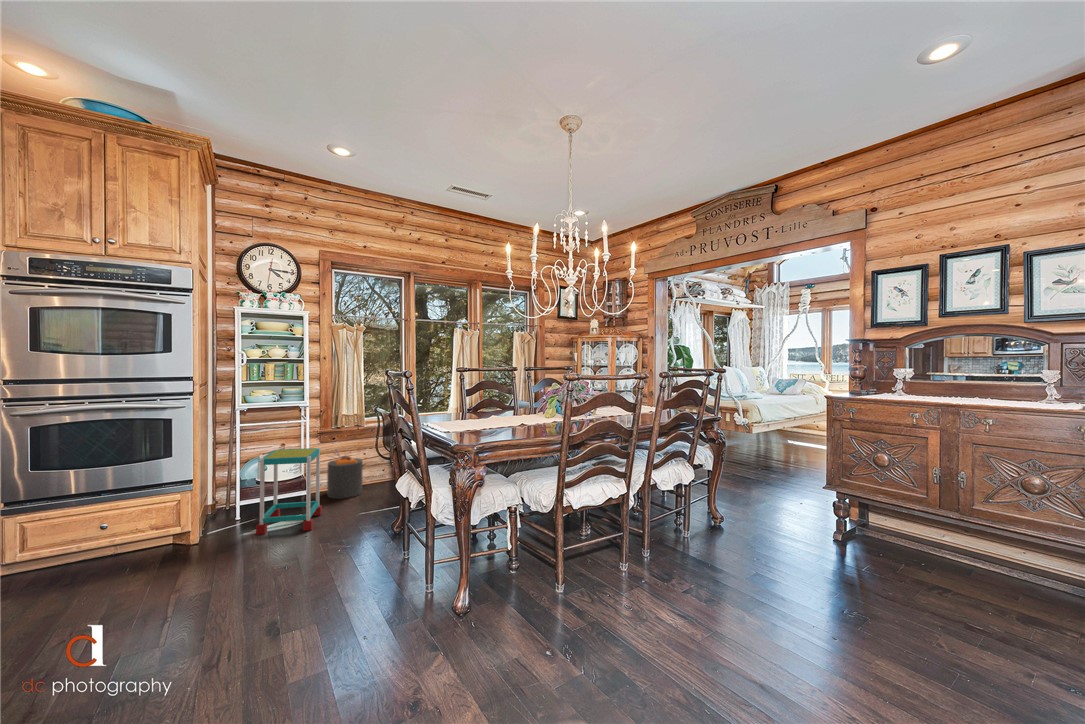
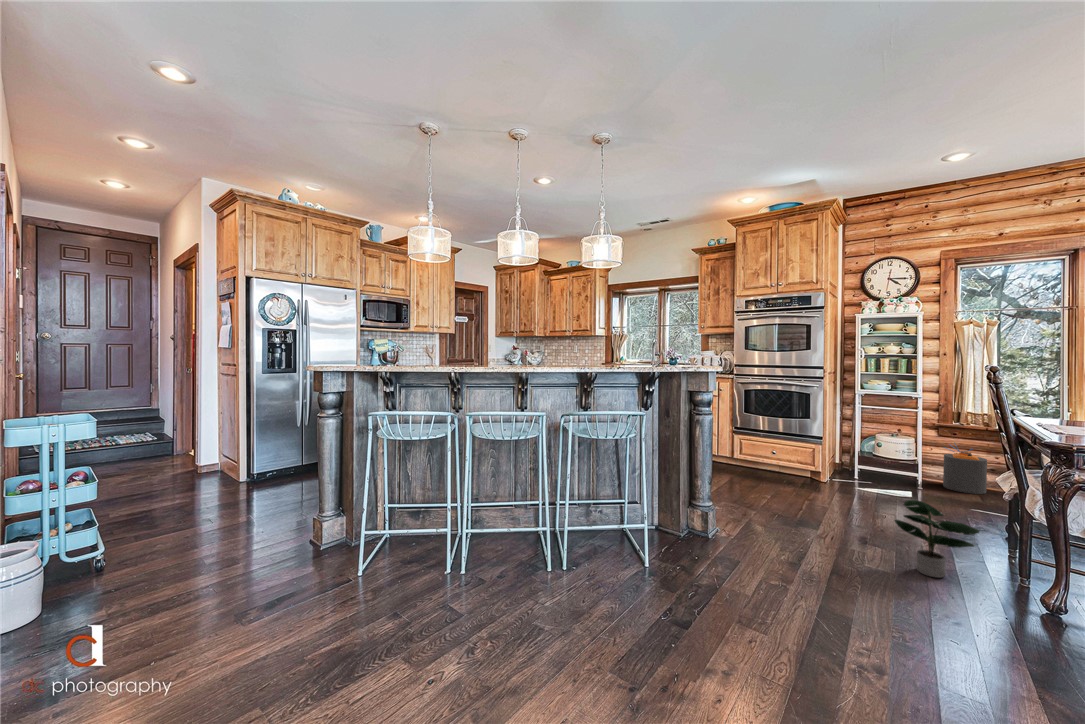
side table: present [256,448,322,535] -> none [865,429,929,501]
potted plant: none [342,555,428,657] -> present [895,500,979,578]

